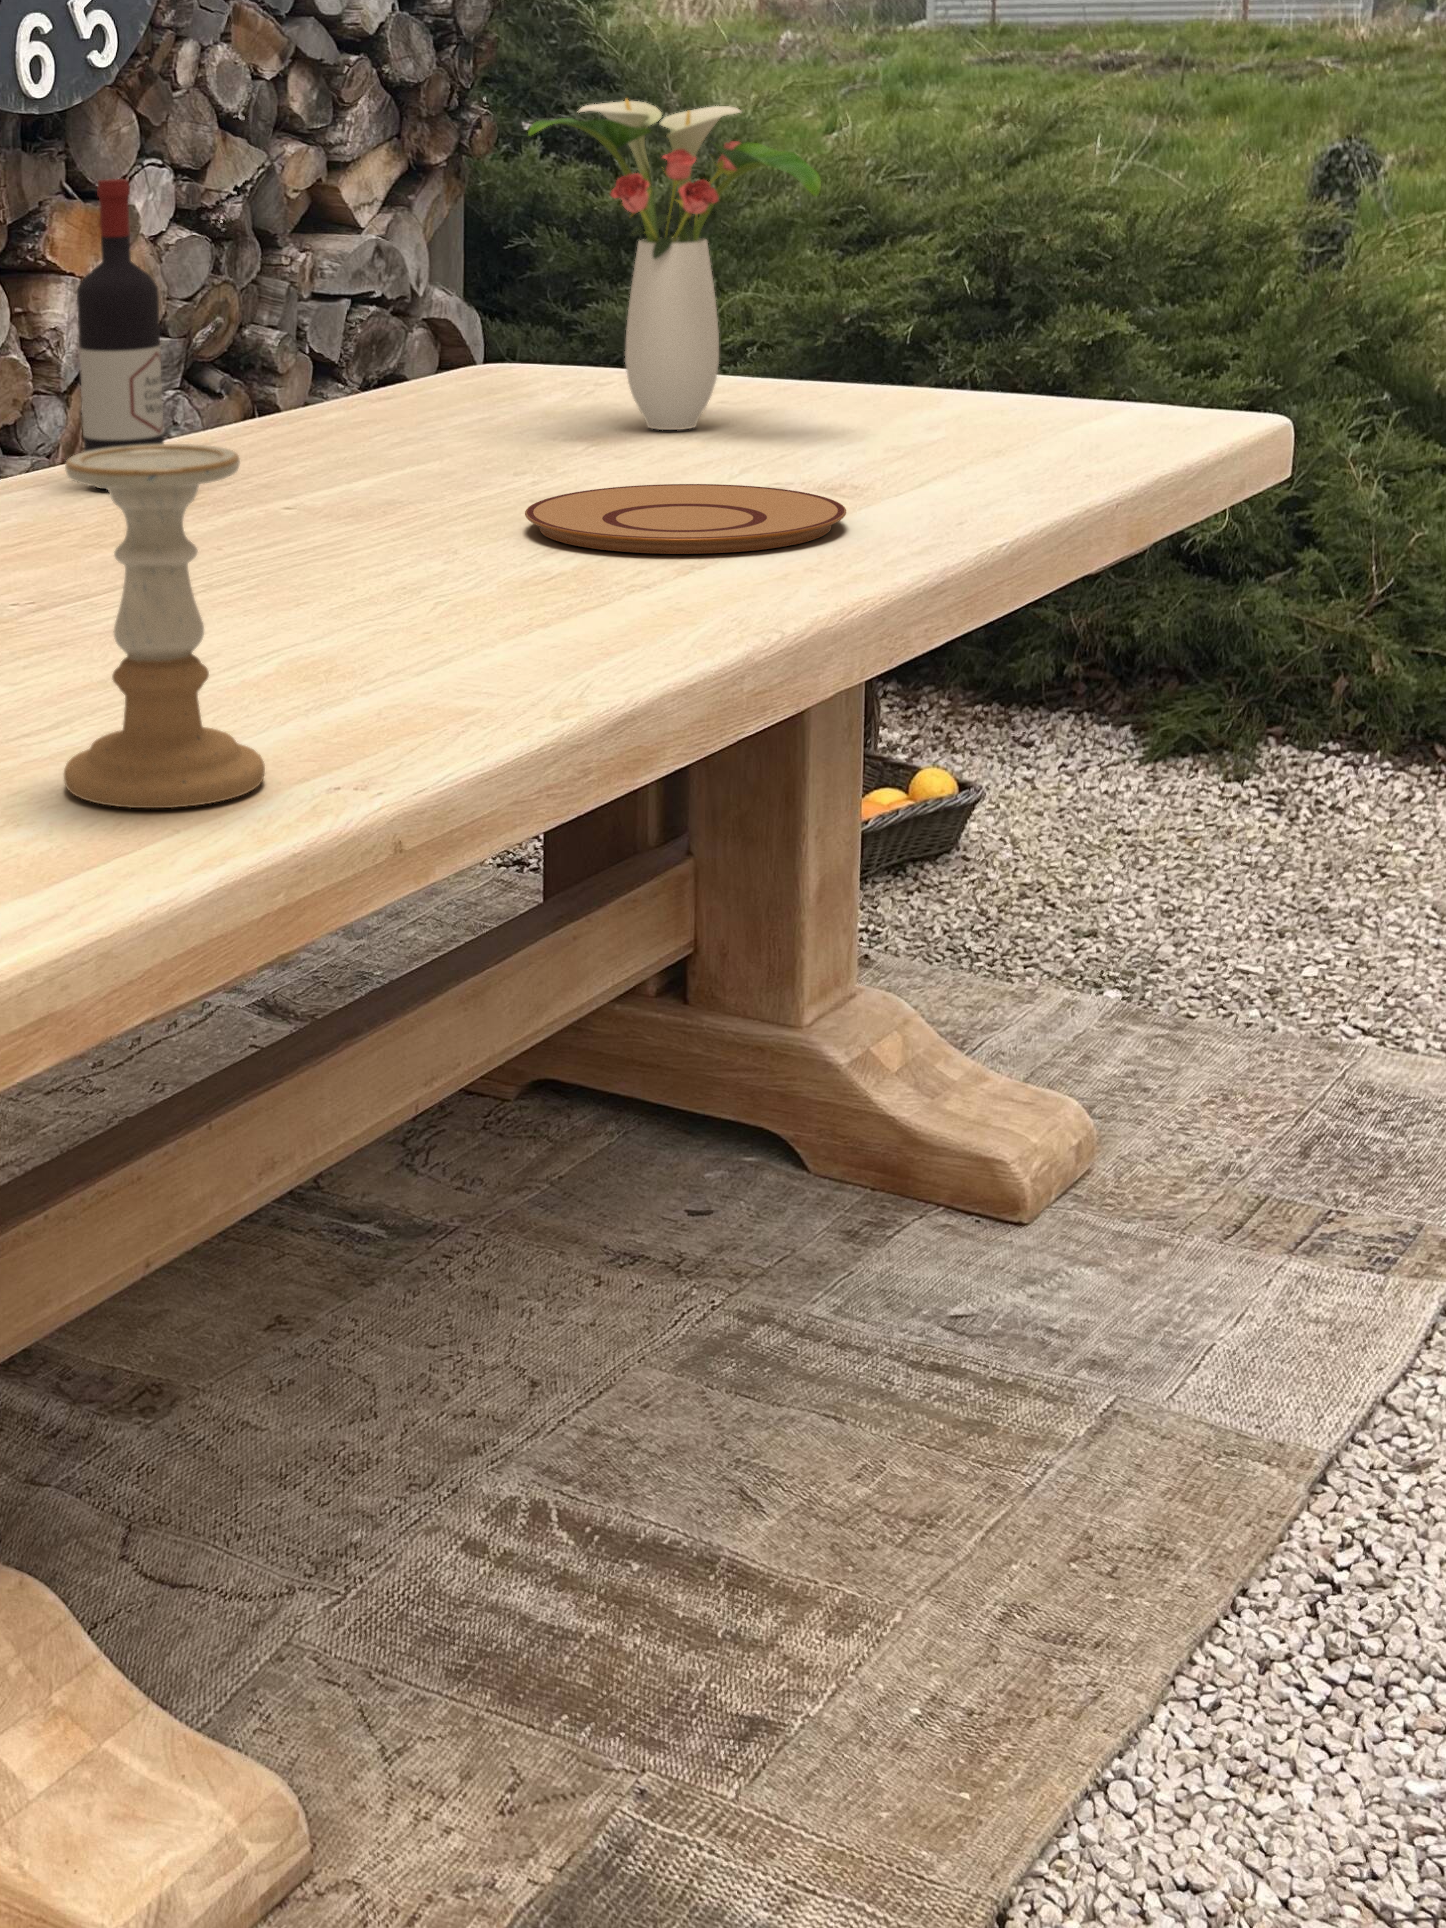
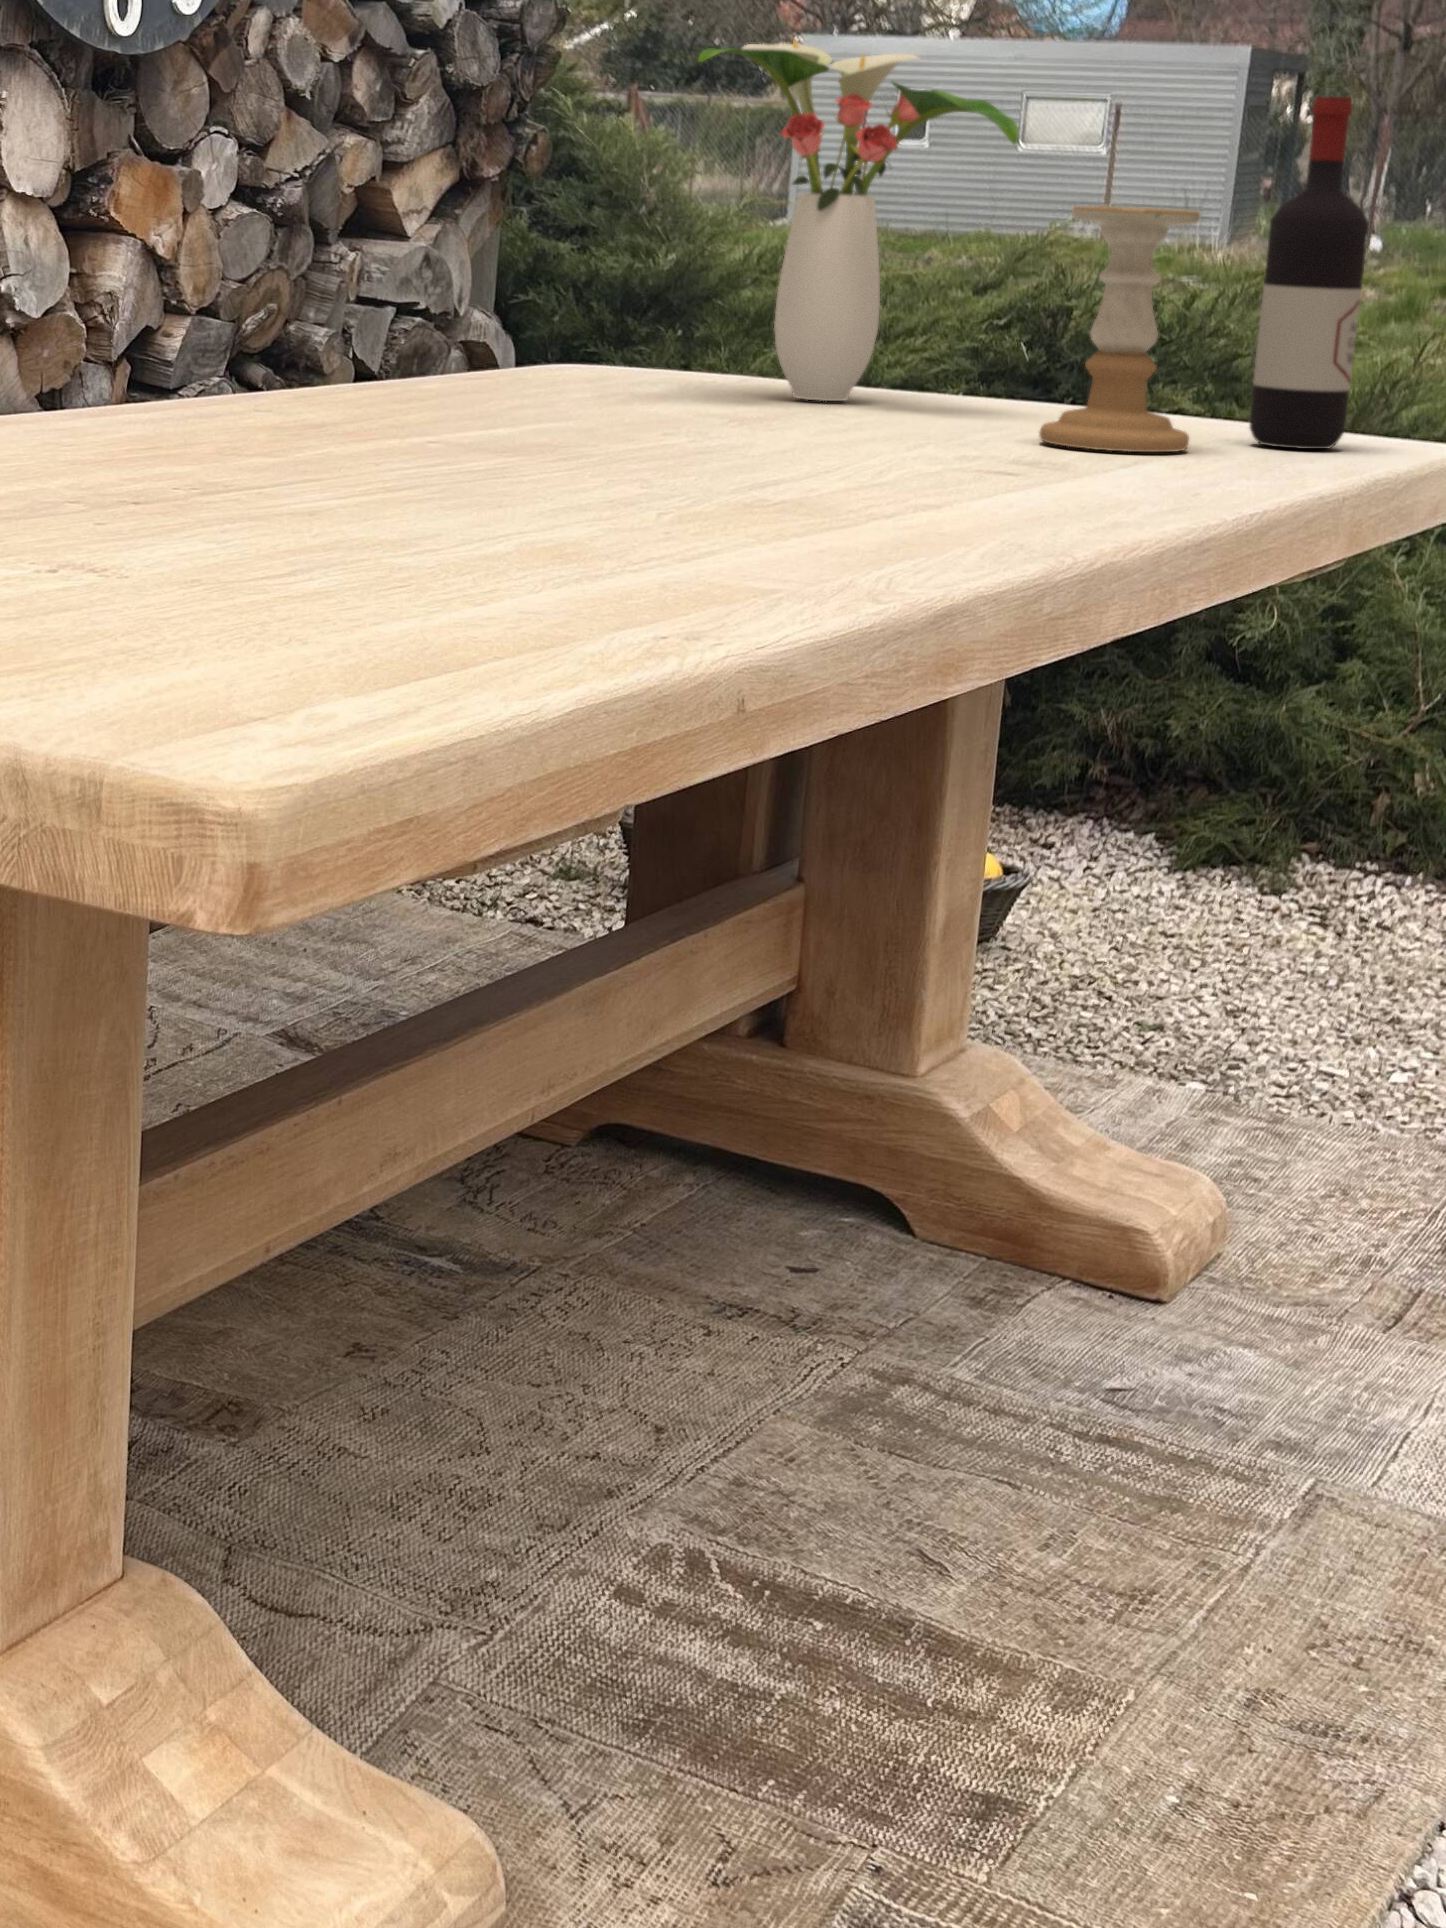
wine bottle: present [77,179,164,490] -> present [1250,97,1369,449]
candle holder: present [64,444,265,808] -> present [1039,206,1201,452]
plate: present [525,484,846,554] -> none [725,425,1091,482]

